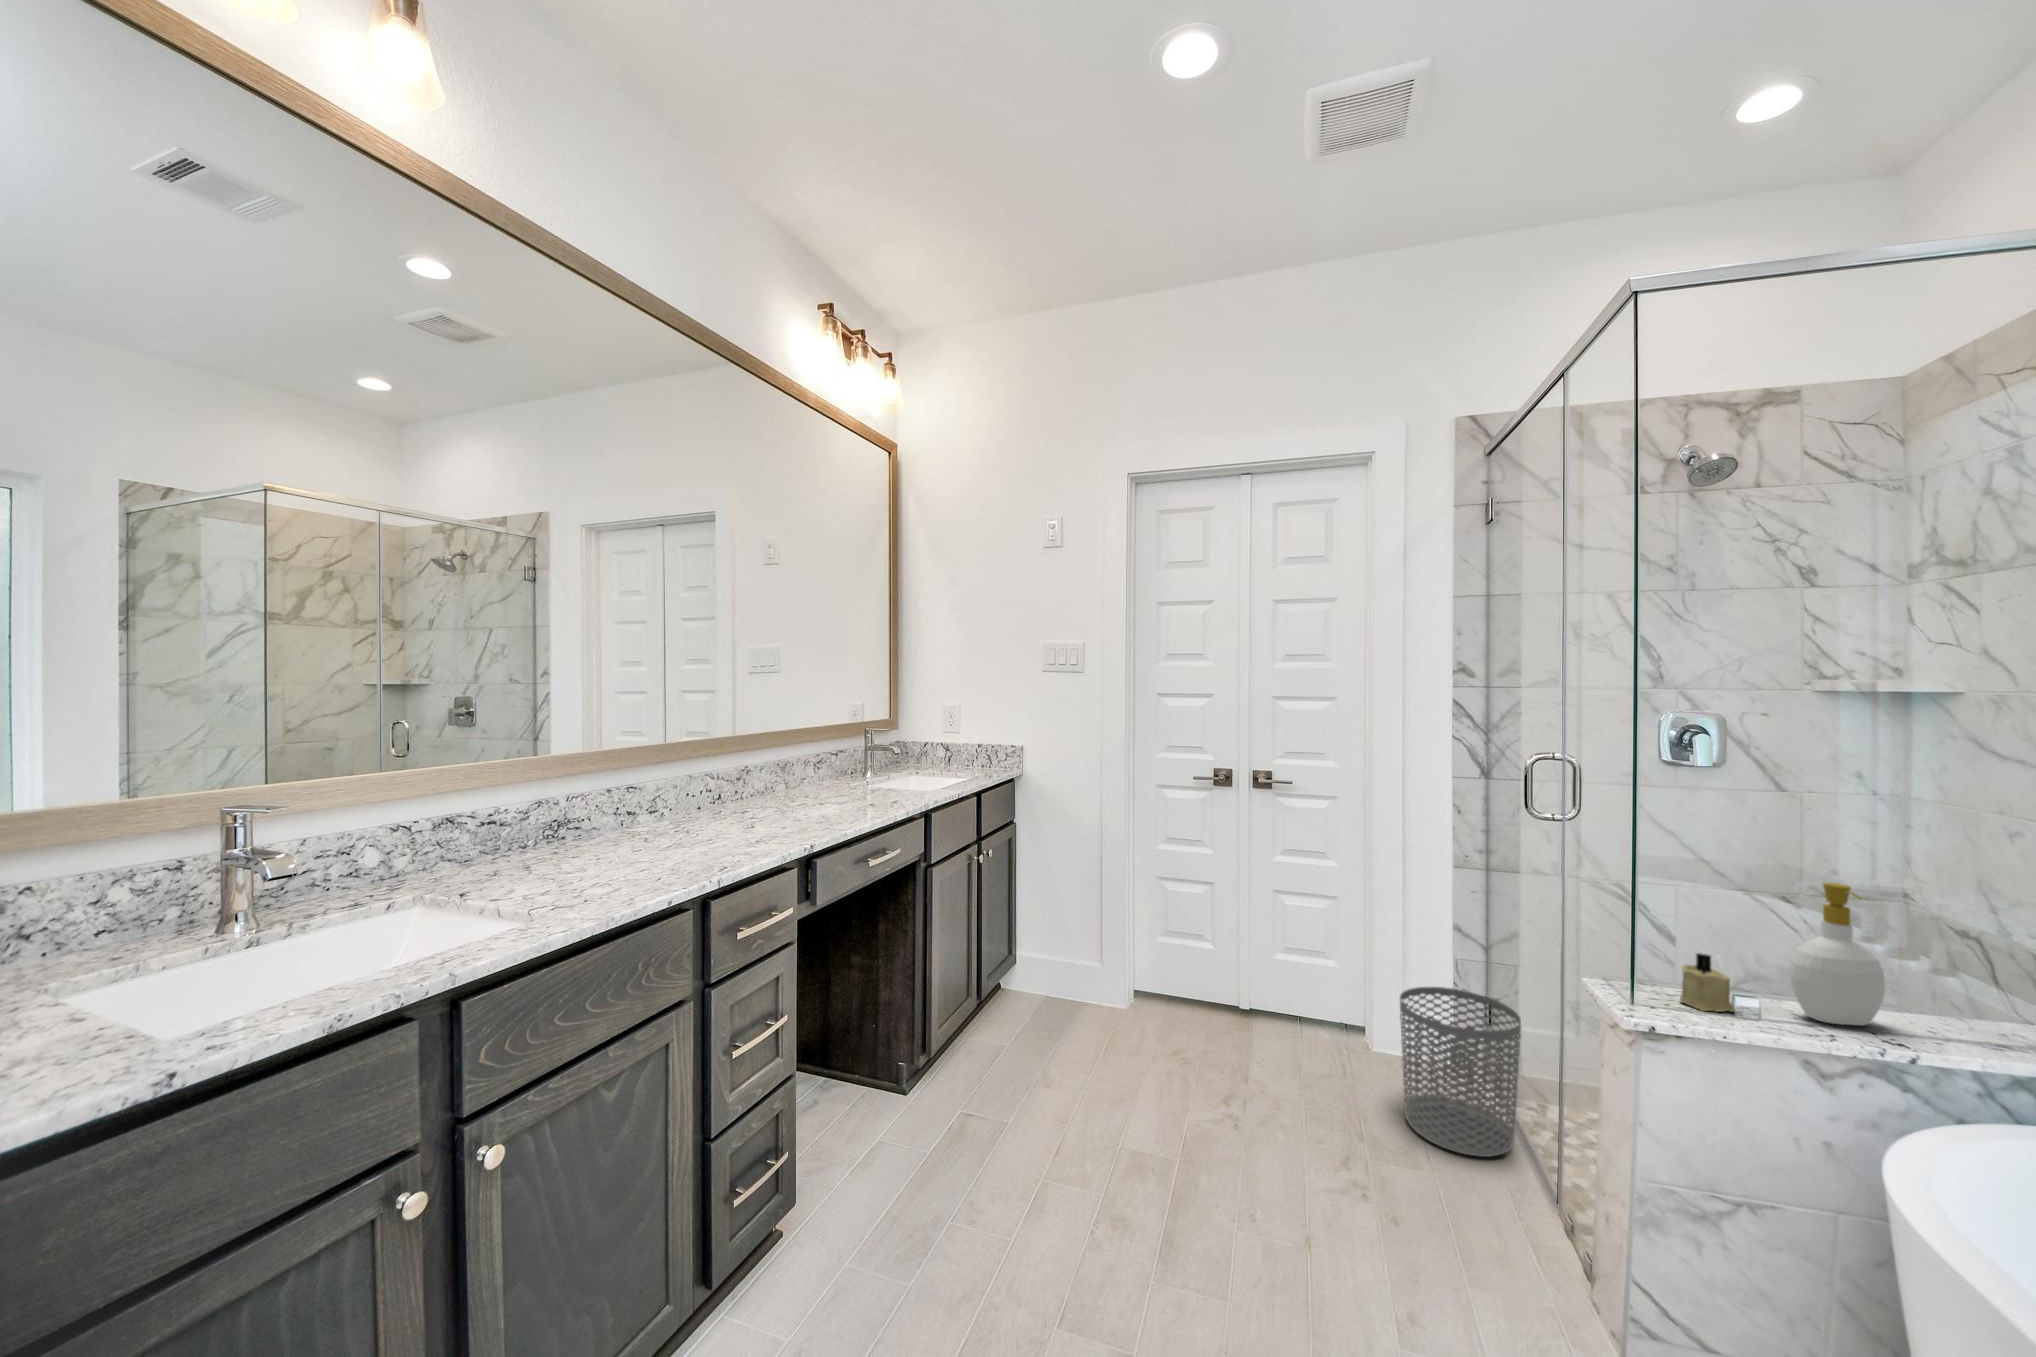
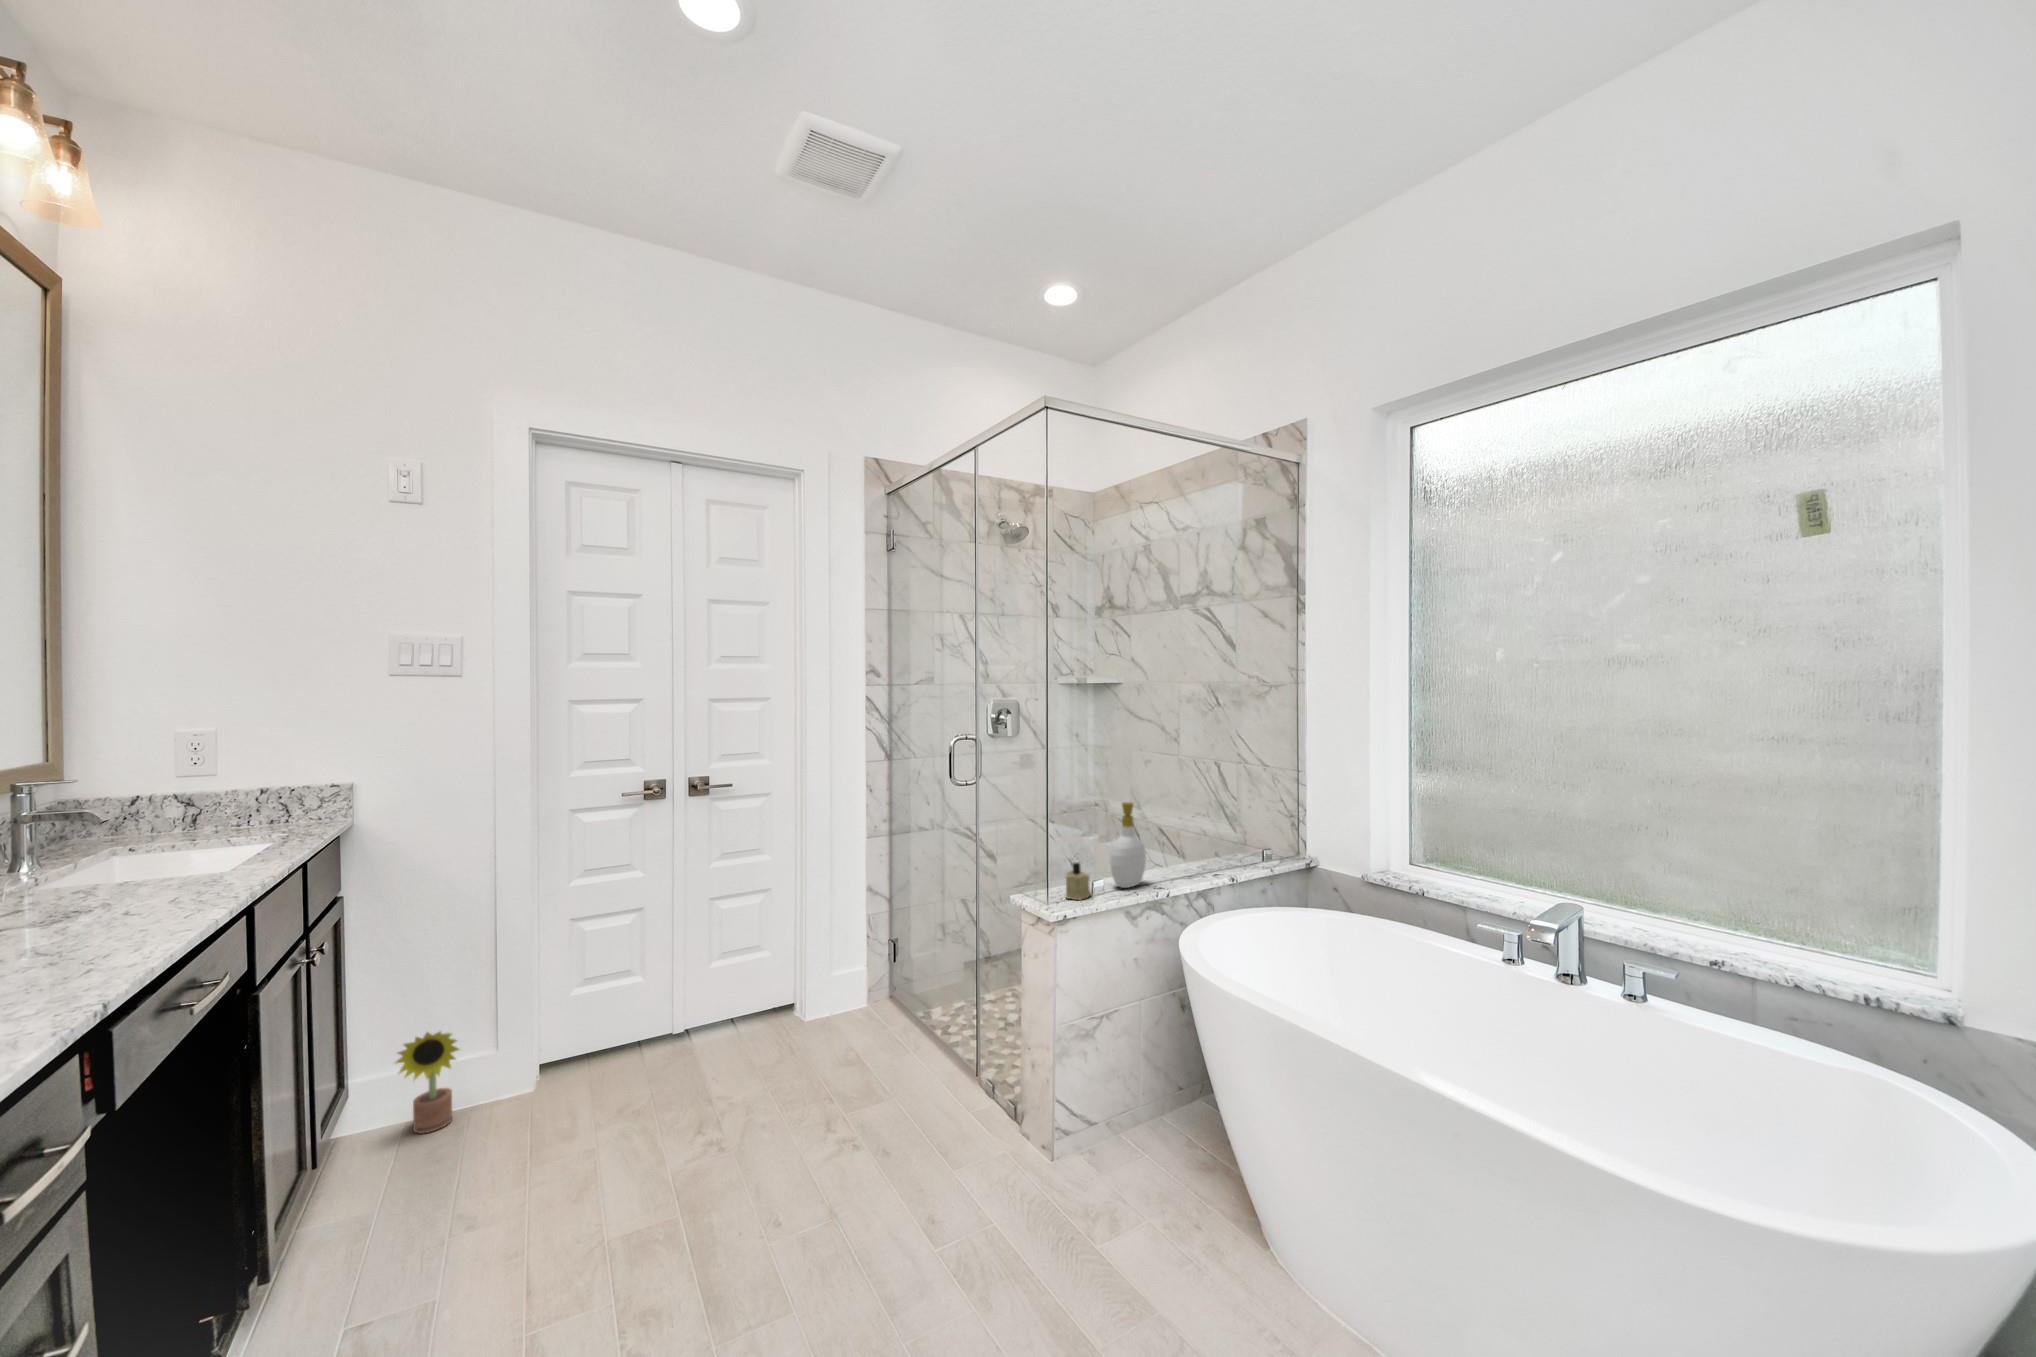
decorative plant: none [1032,934,1070,1011] -> present [396,1032,459,1133]
waste bin: present [1400,987,1521,1157] -> none [854,938,942,1074]

